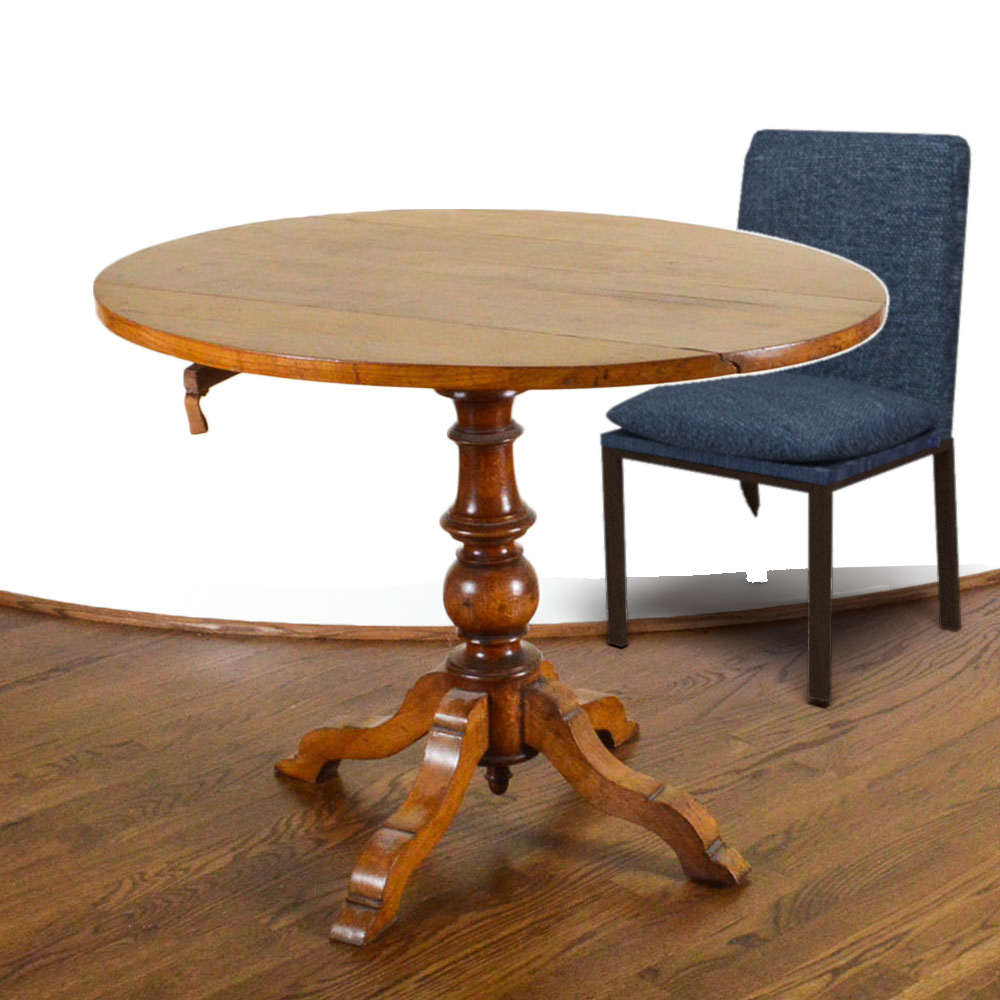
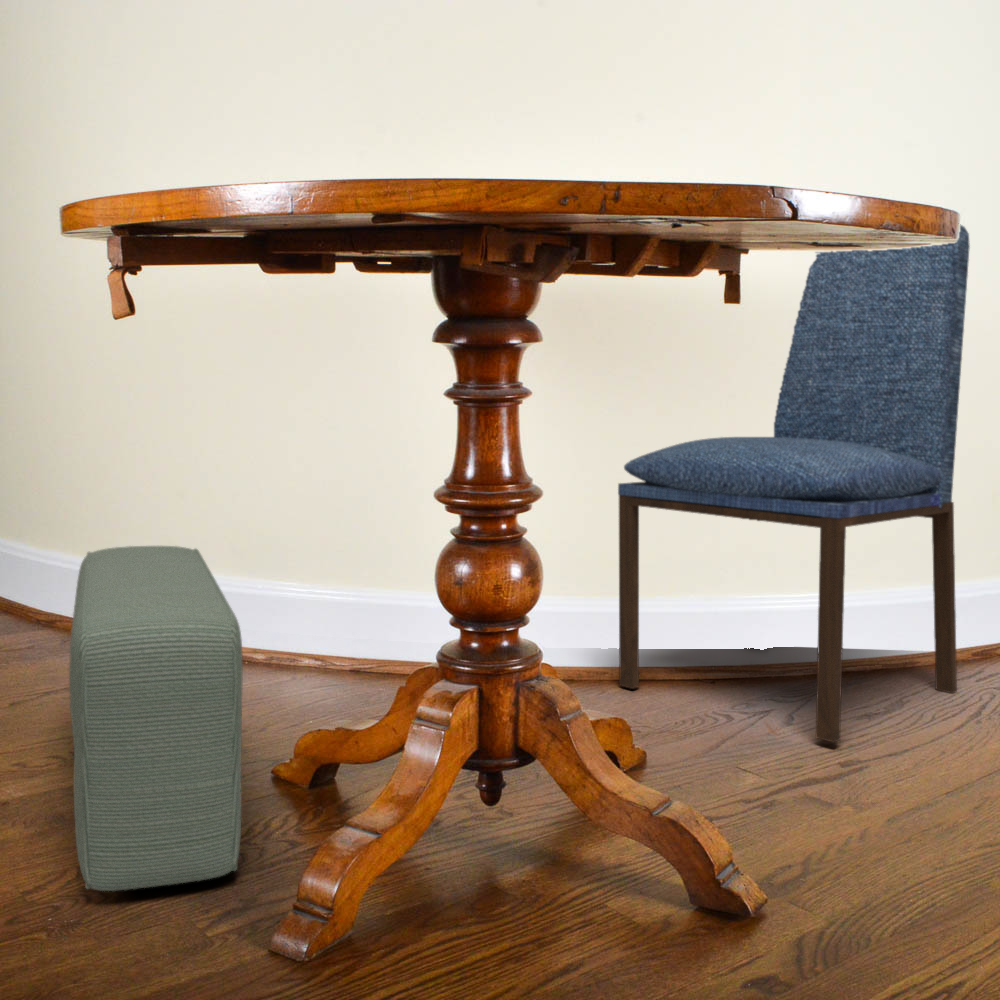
pouf: none [54,542,281,895] -> present [69,546,243,891]

